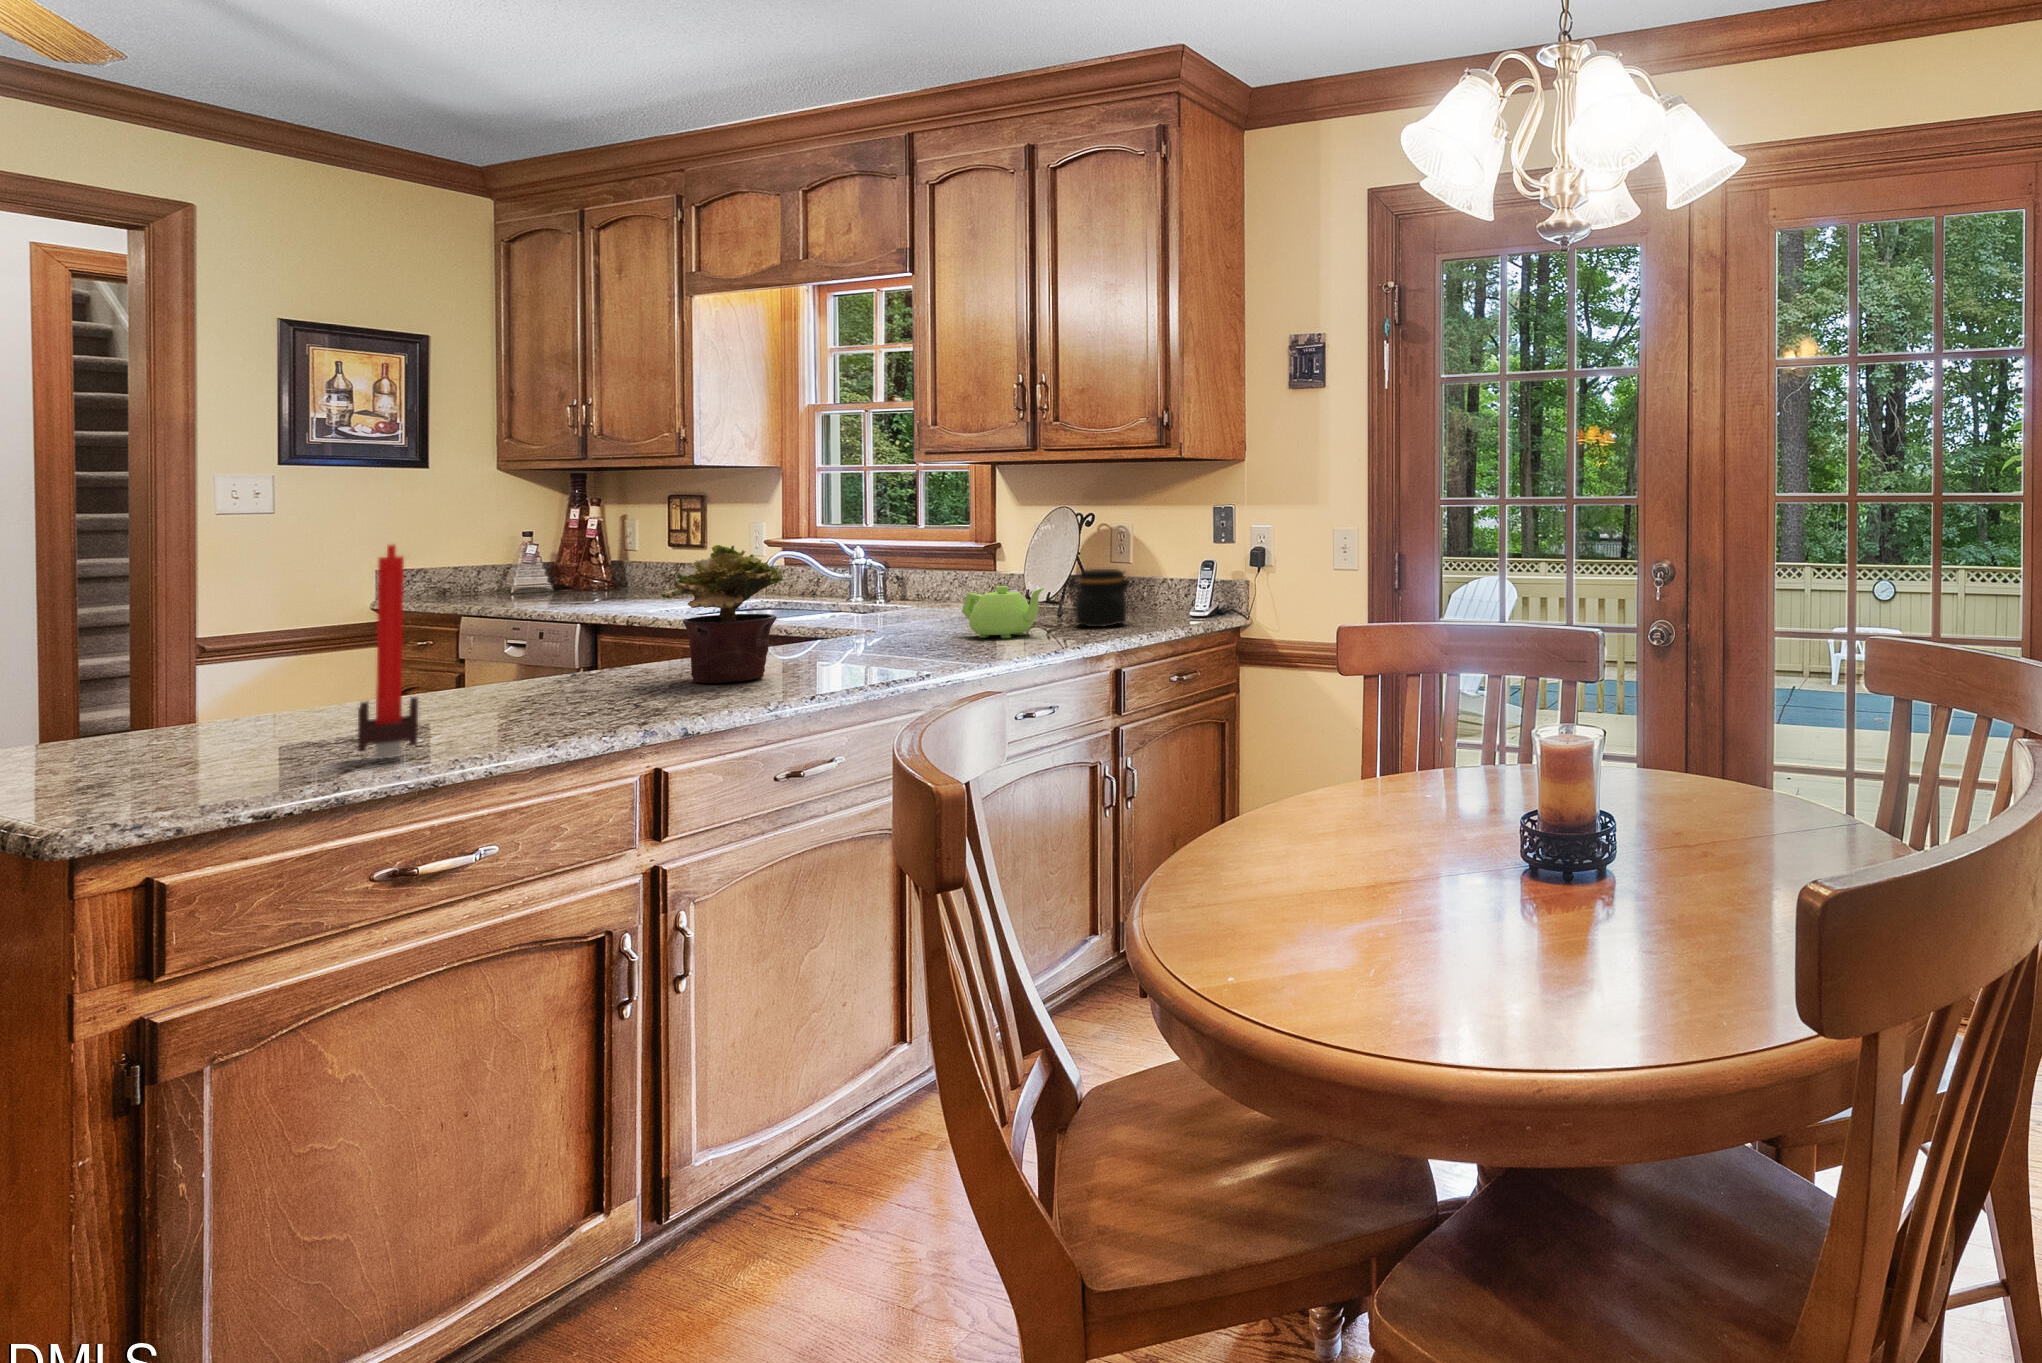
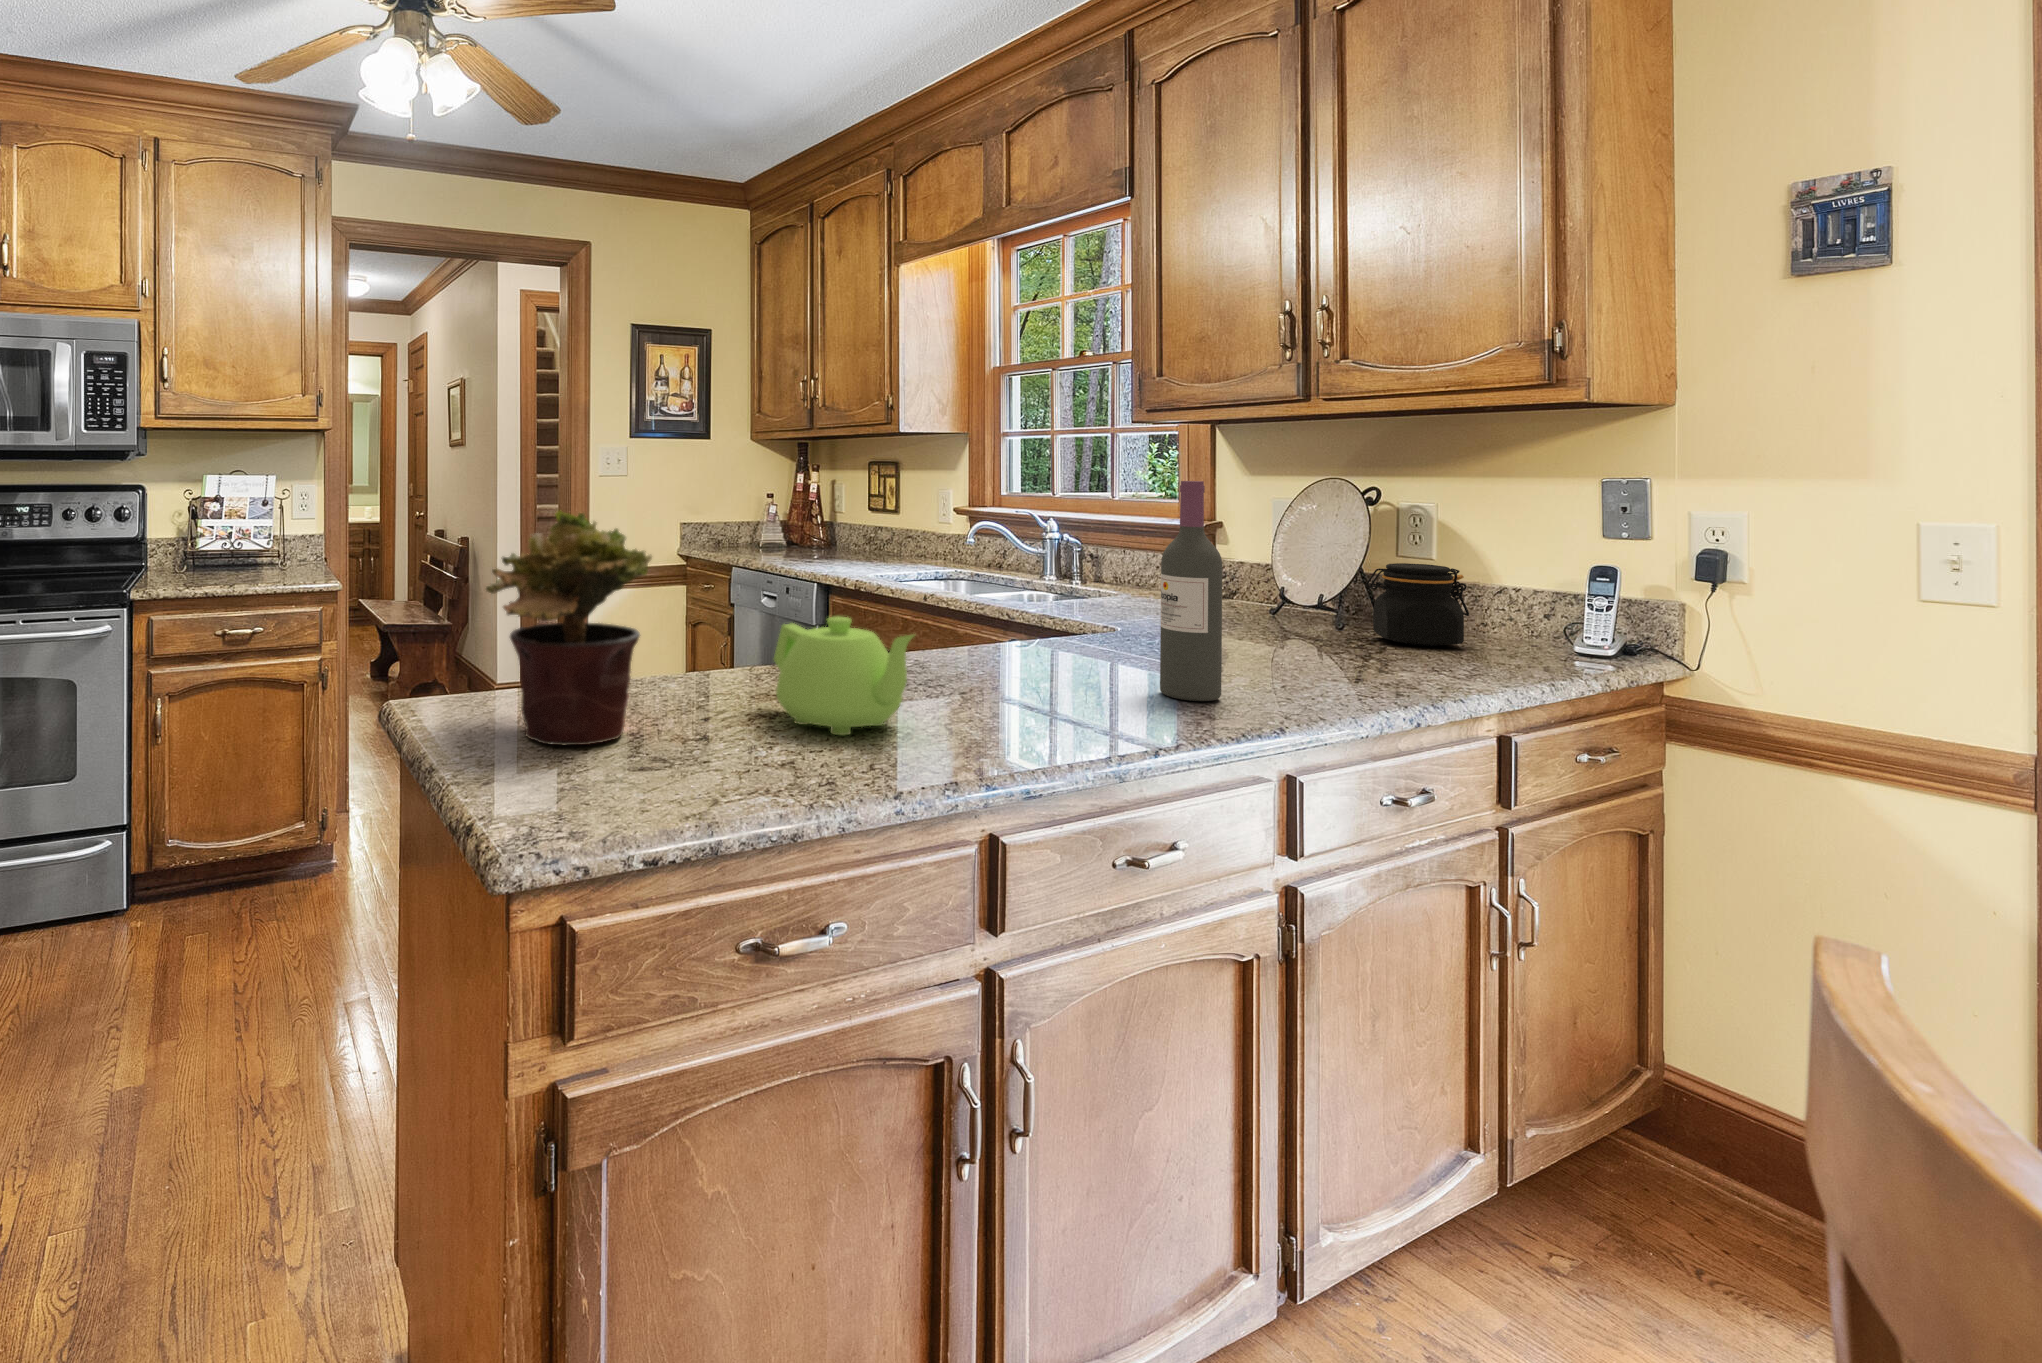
wine bottle: none [843,518,889,673] -> present [1160,481,1222,701]
candle: present [358,544,418,759] -> none [687,494,746,782]
potted plant: present [661,545,783,683] -> present [486,511,652,745]
teapot: present [962,586,1044,638] -> present [774,617,914,735]

